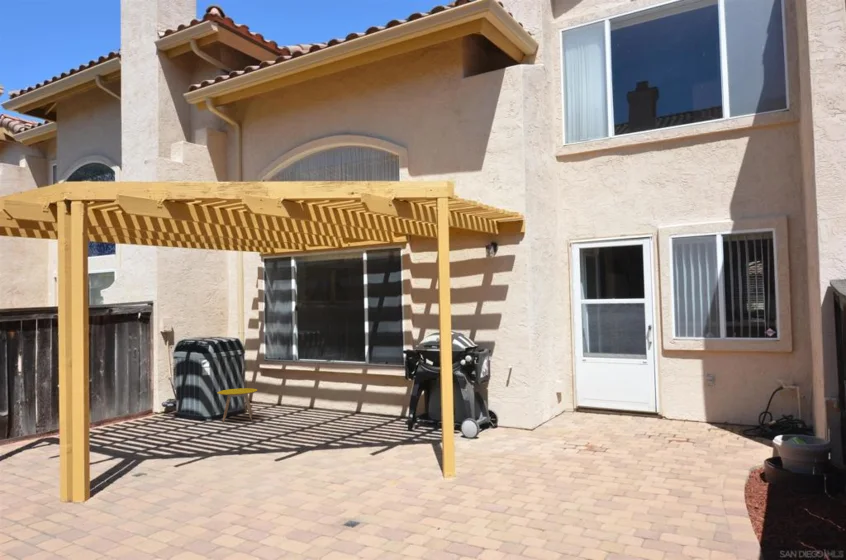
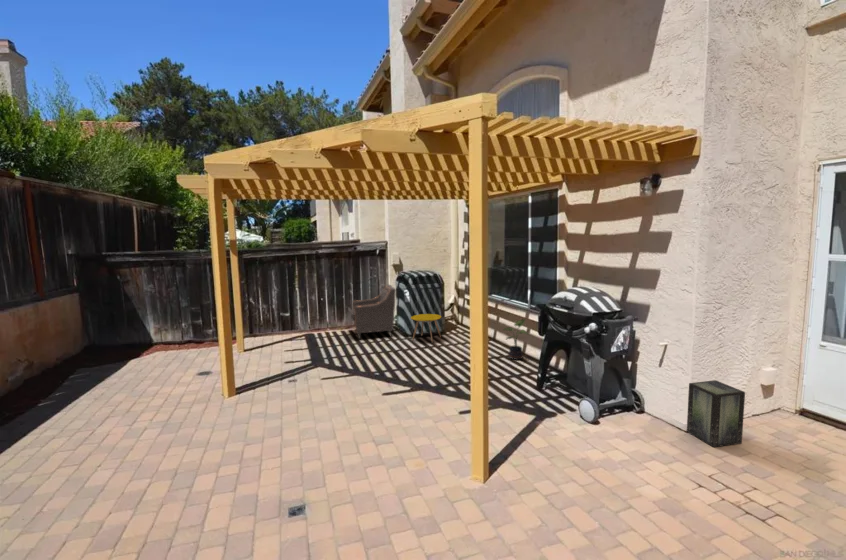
chair: none [116,357,192,431] -> present [351,285,396,339]
potted plant: none [349,376,376,418] -> present [504,319,527,360]
storage box: none [532,390,564,433] -> present [687,380,745,447]

